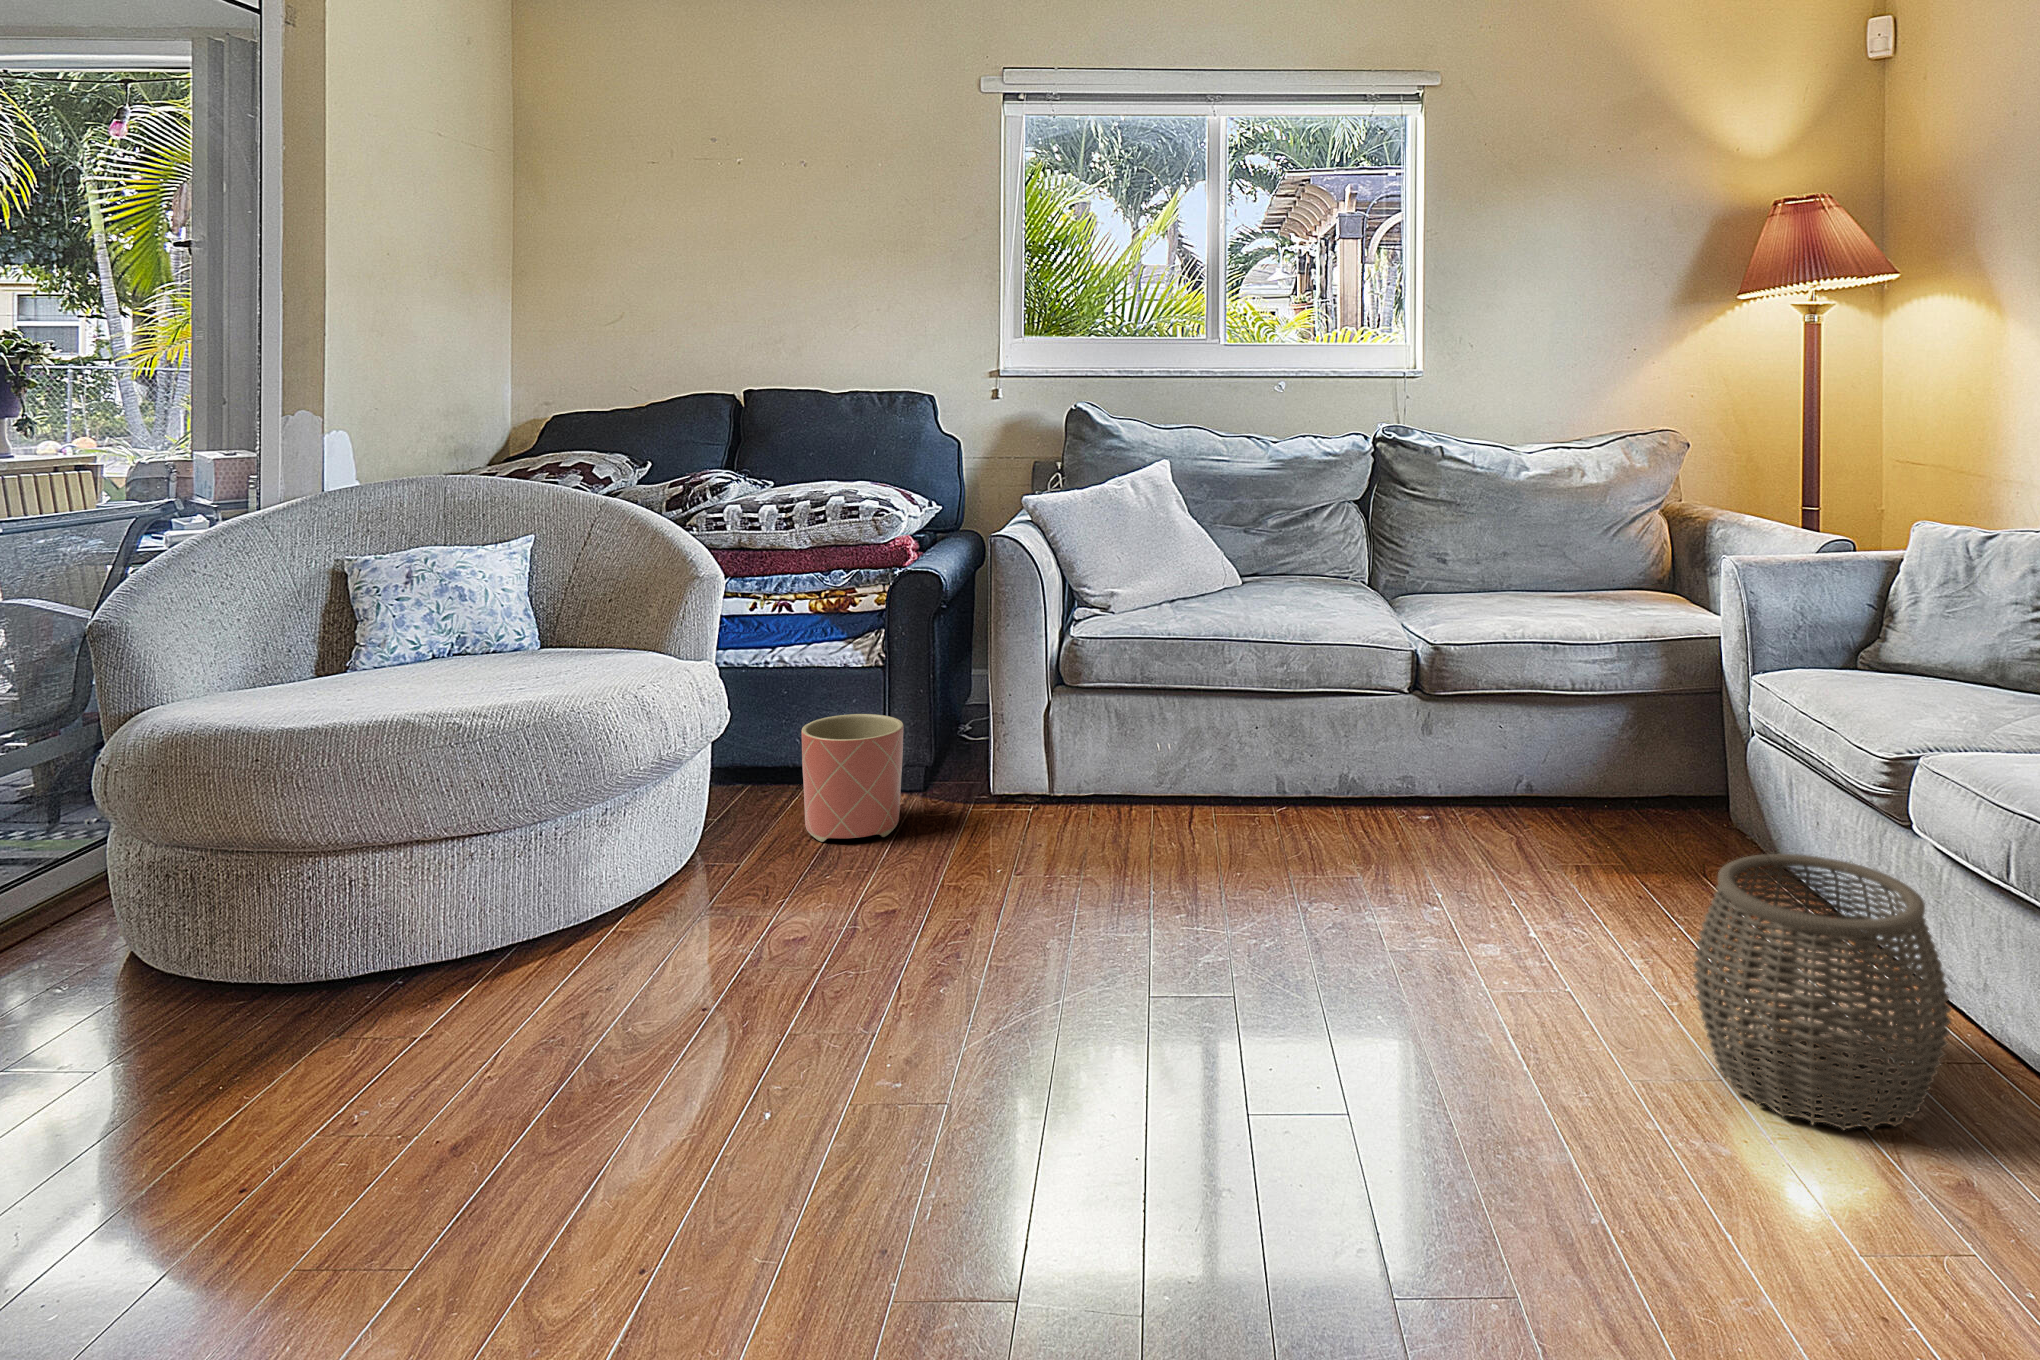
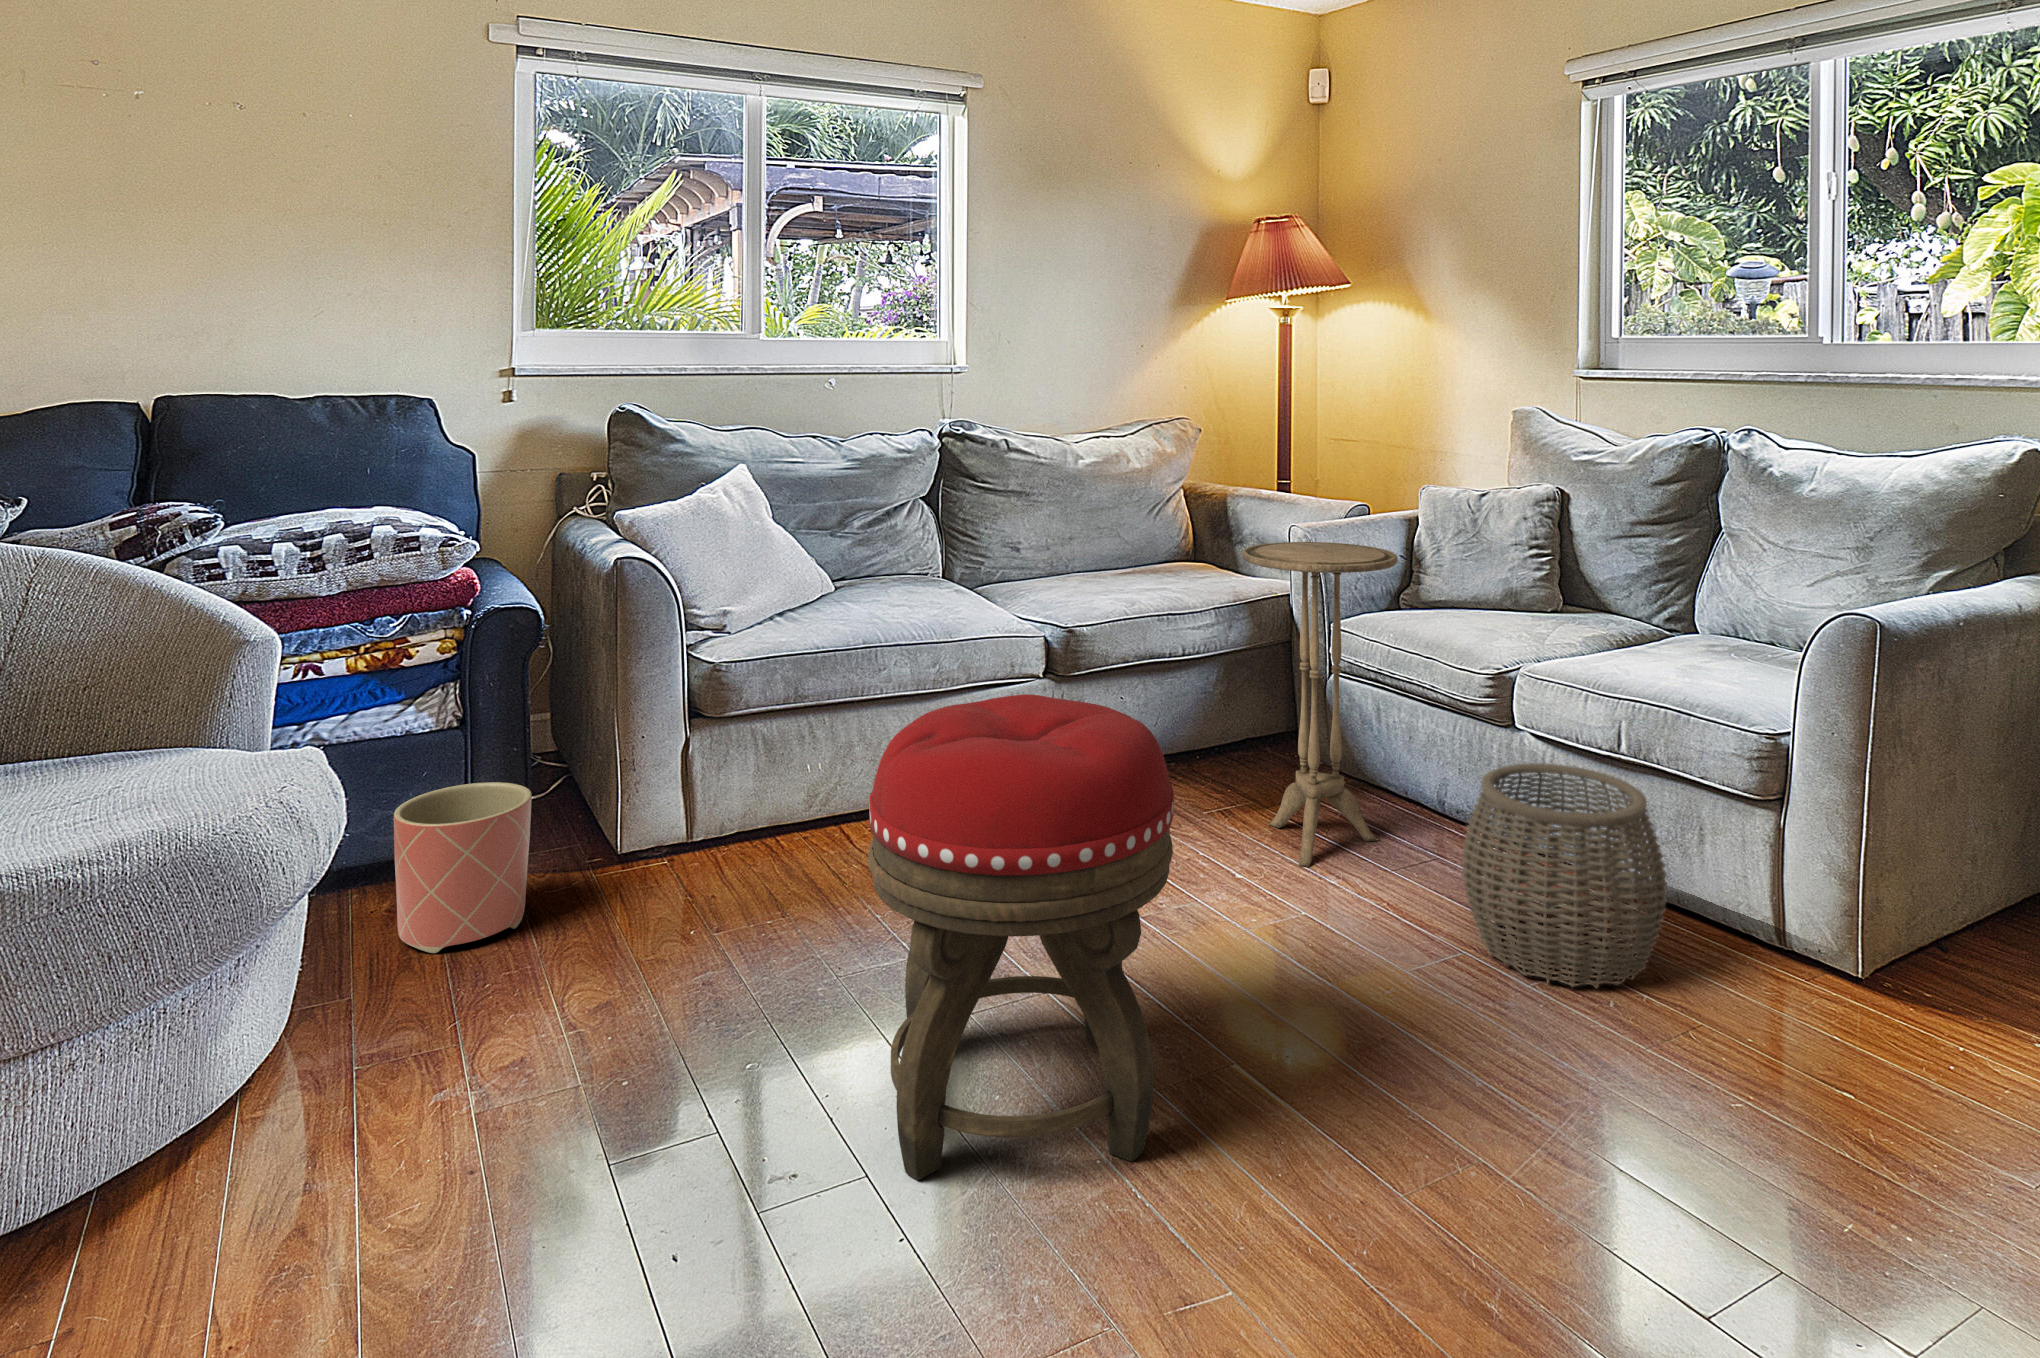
side table: none [1561,571,1748,939] -> present [1243,542,1397,867]
footstool: none [985,683,1265,1115] -> present [868,694,1174,1180]

